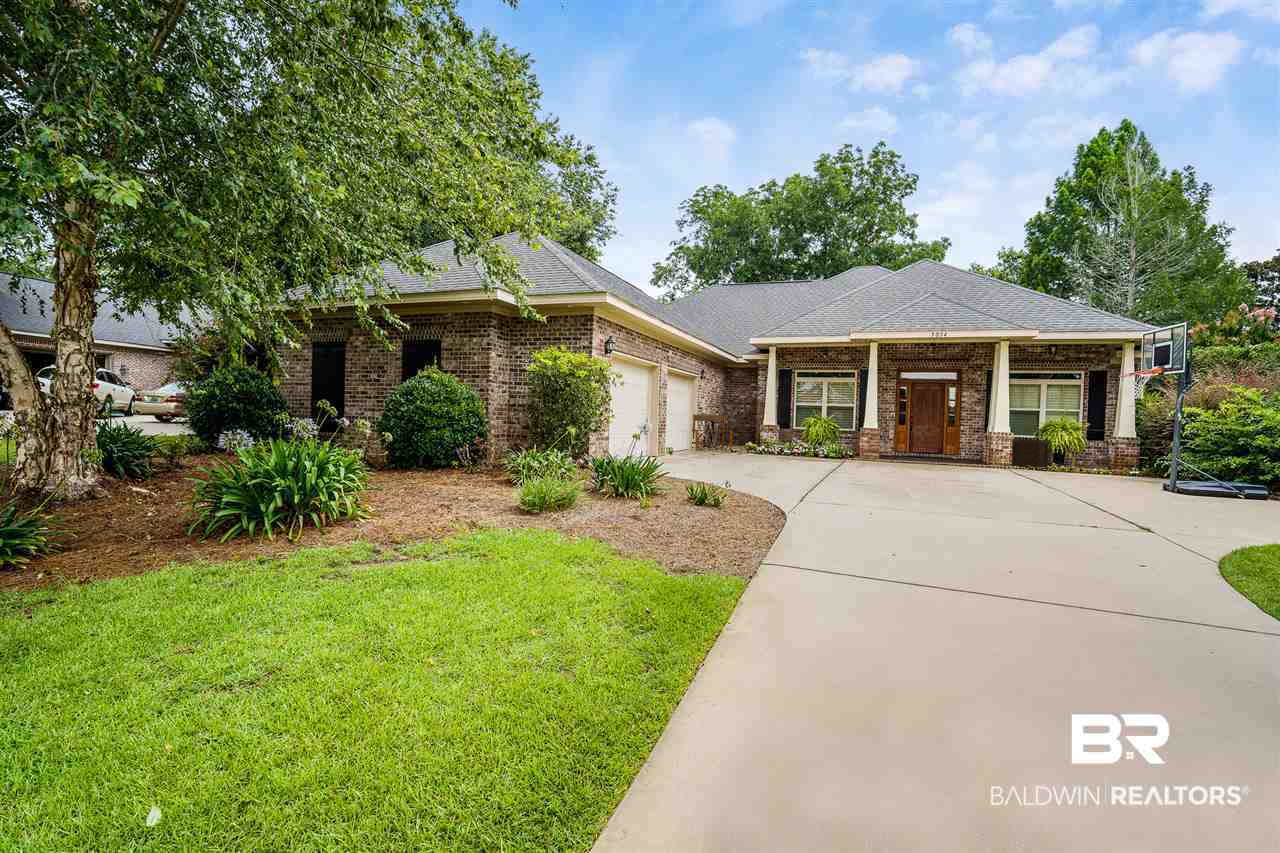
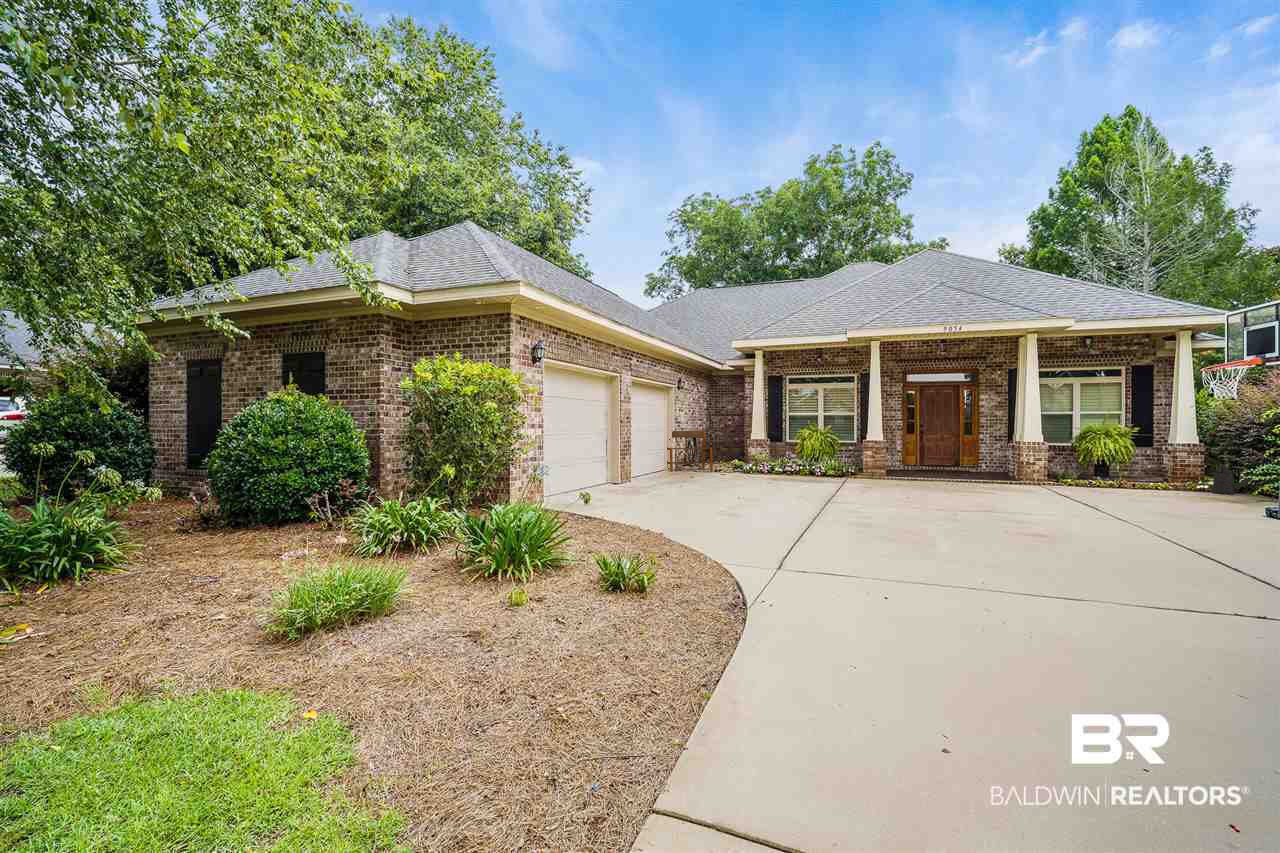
wooden crate: present [1012,439,1049,467] -> none [1043,450,1092,484]
watering can: none [1132,453,1171,476] -> present [1206,464,1252,495]

